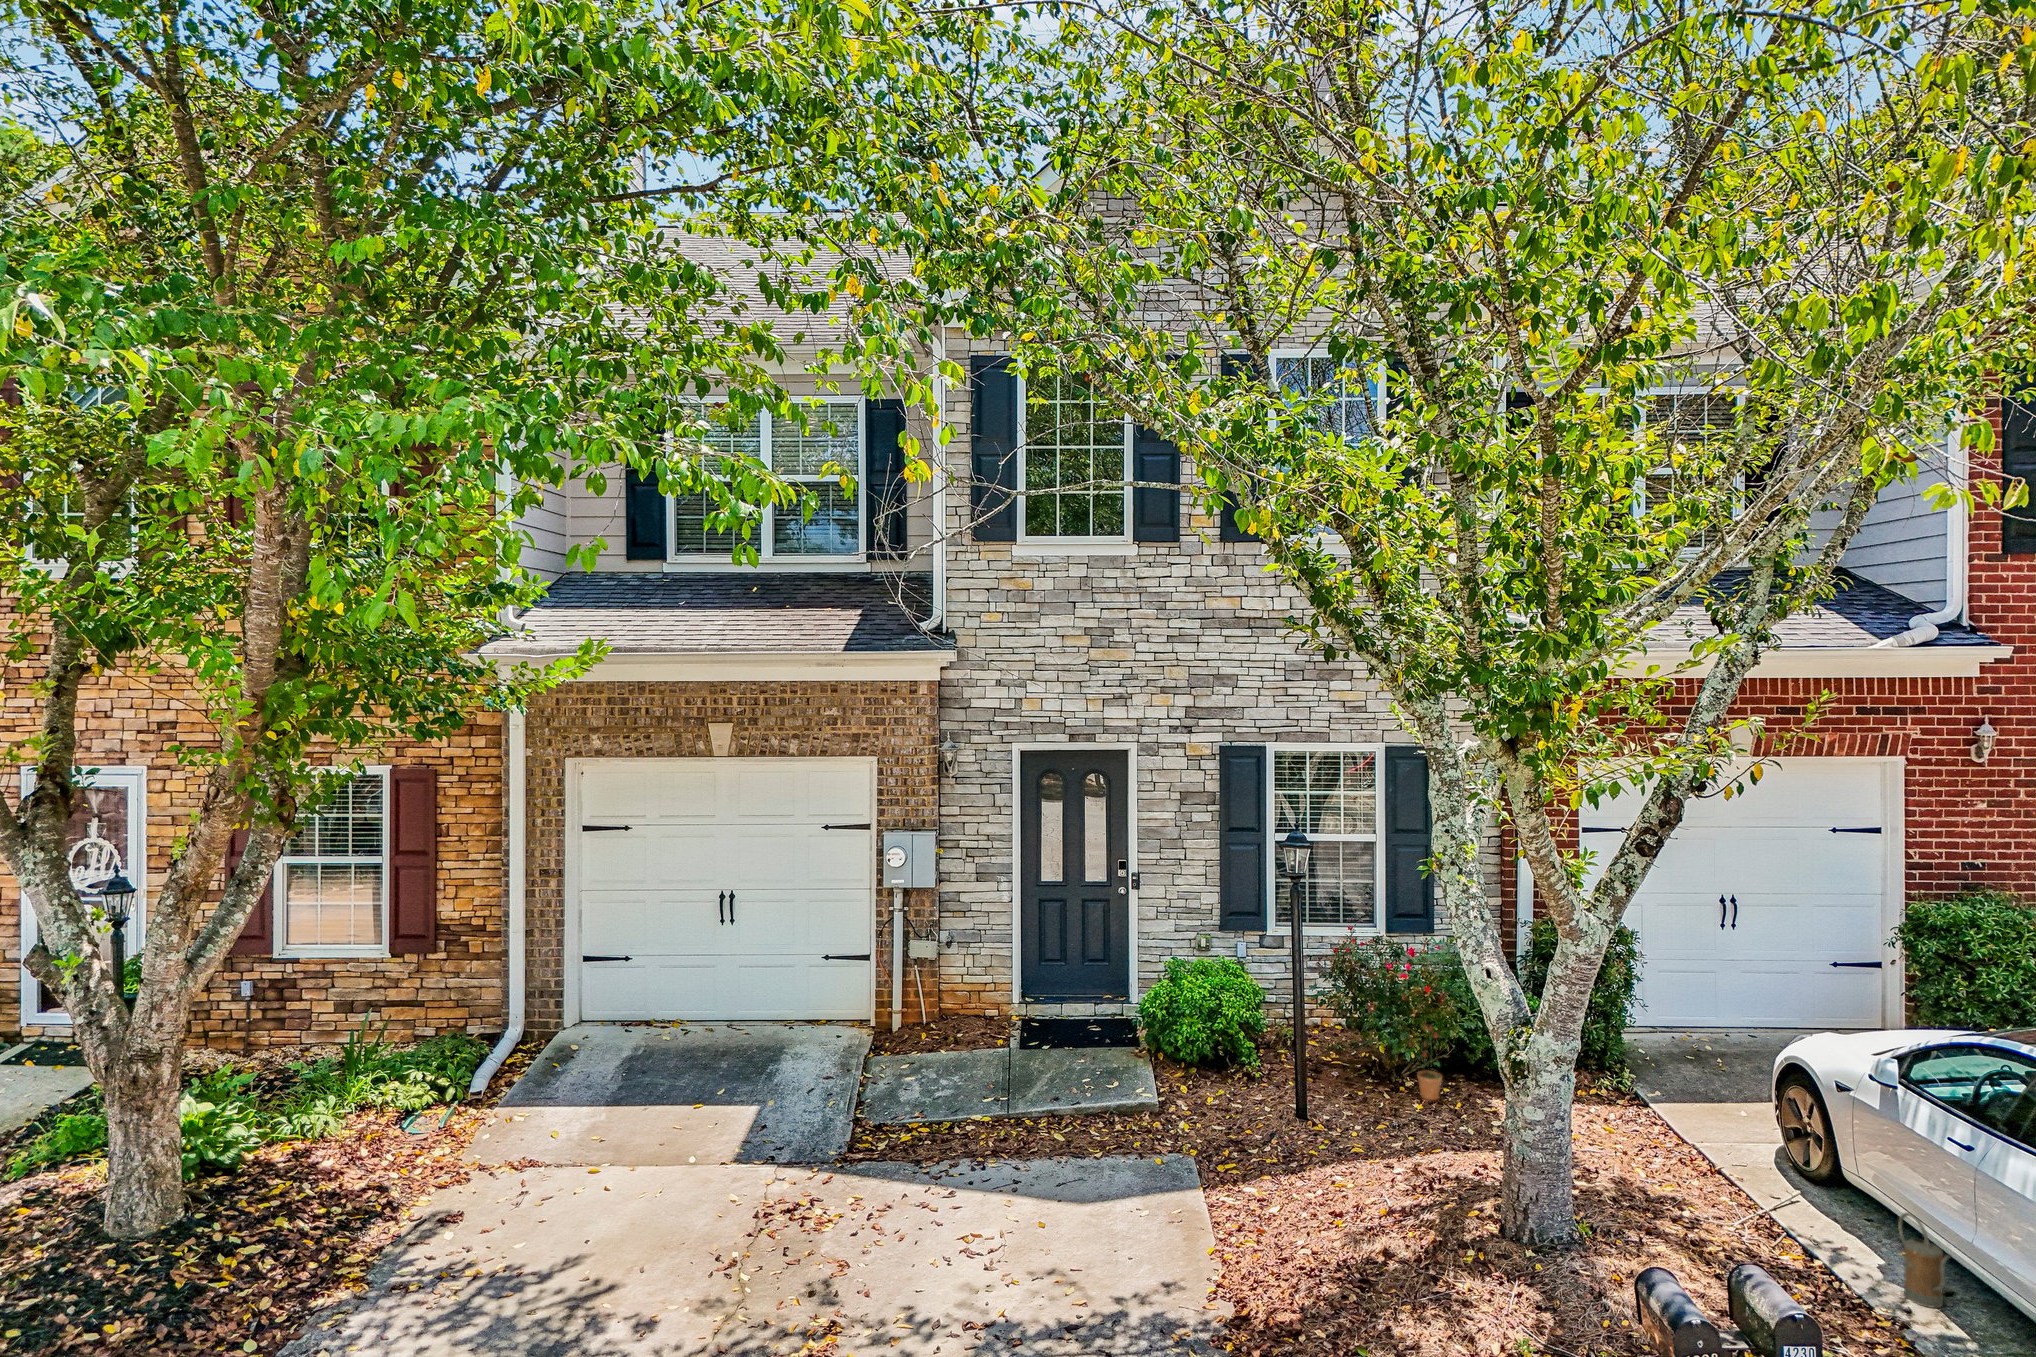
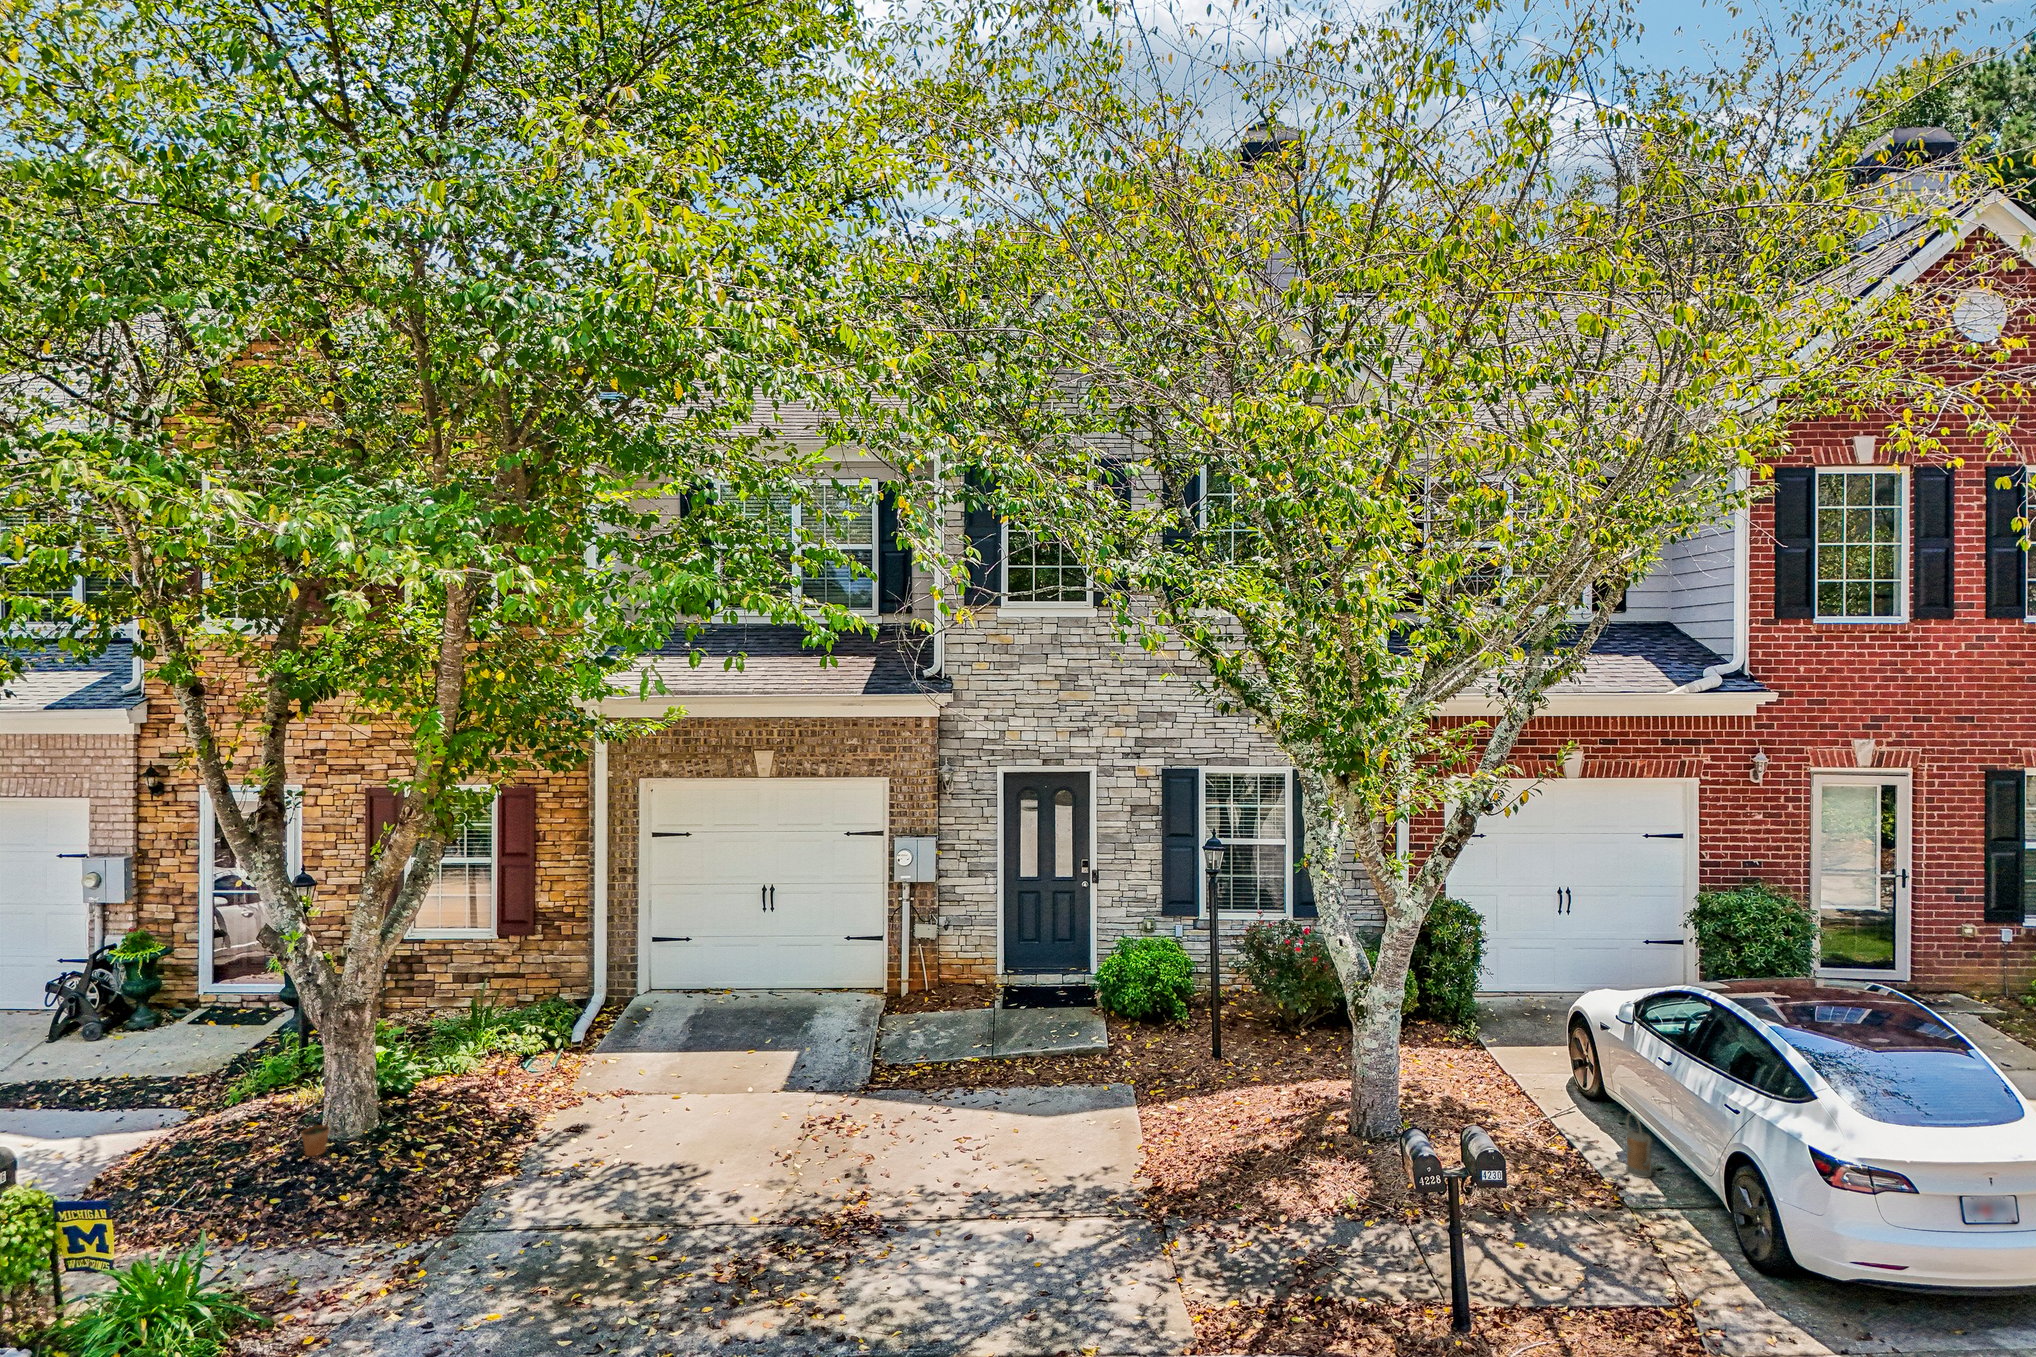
potted plant: present [1409,1025,1442,1100] -> present [300,1078,331,1156]

